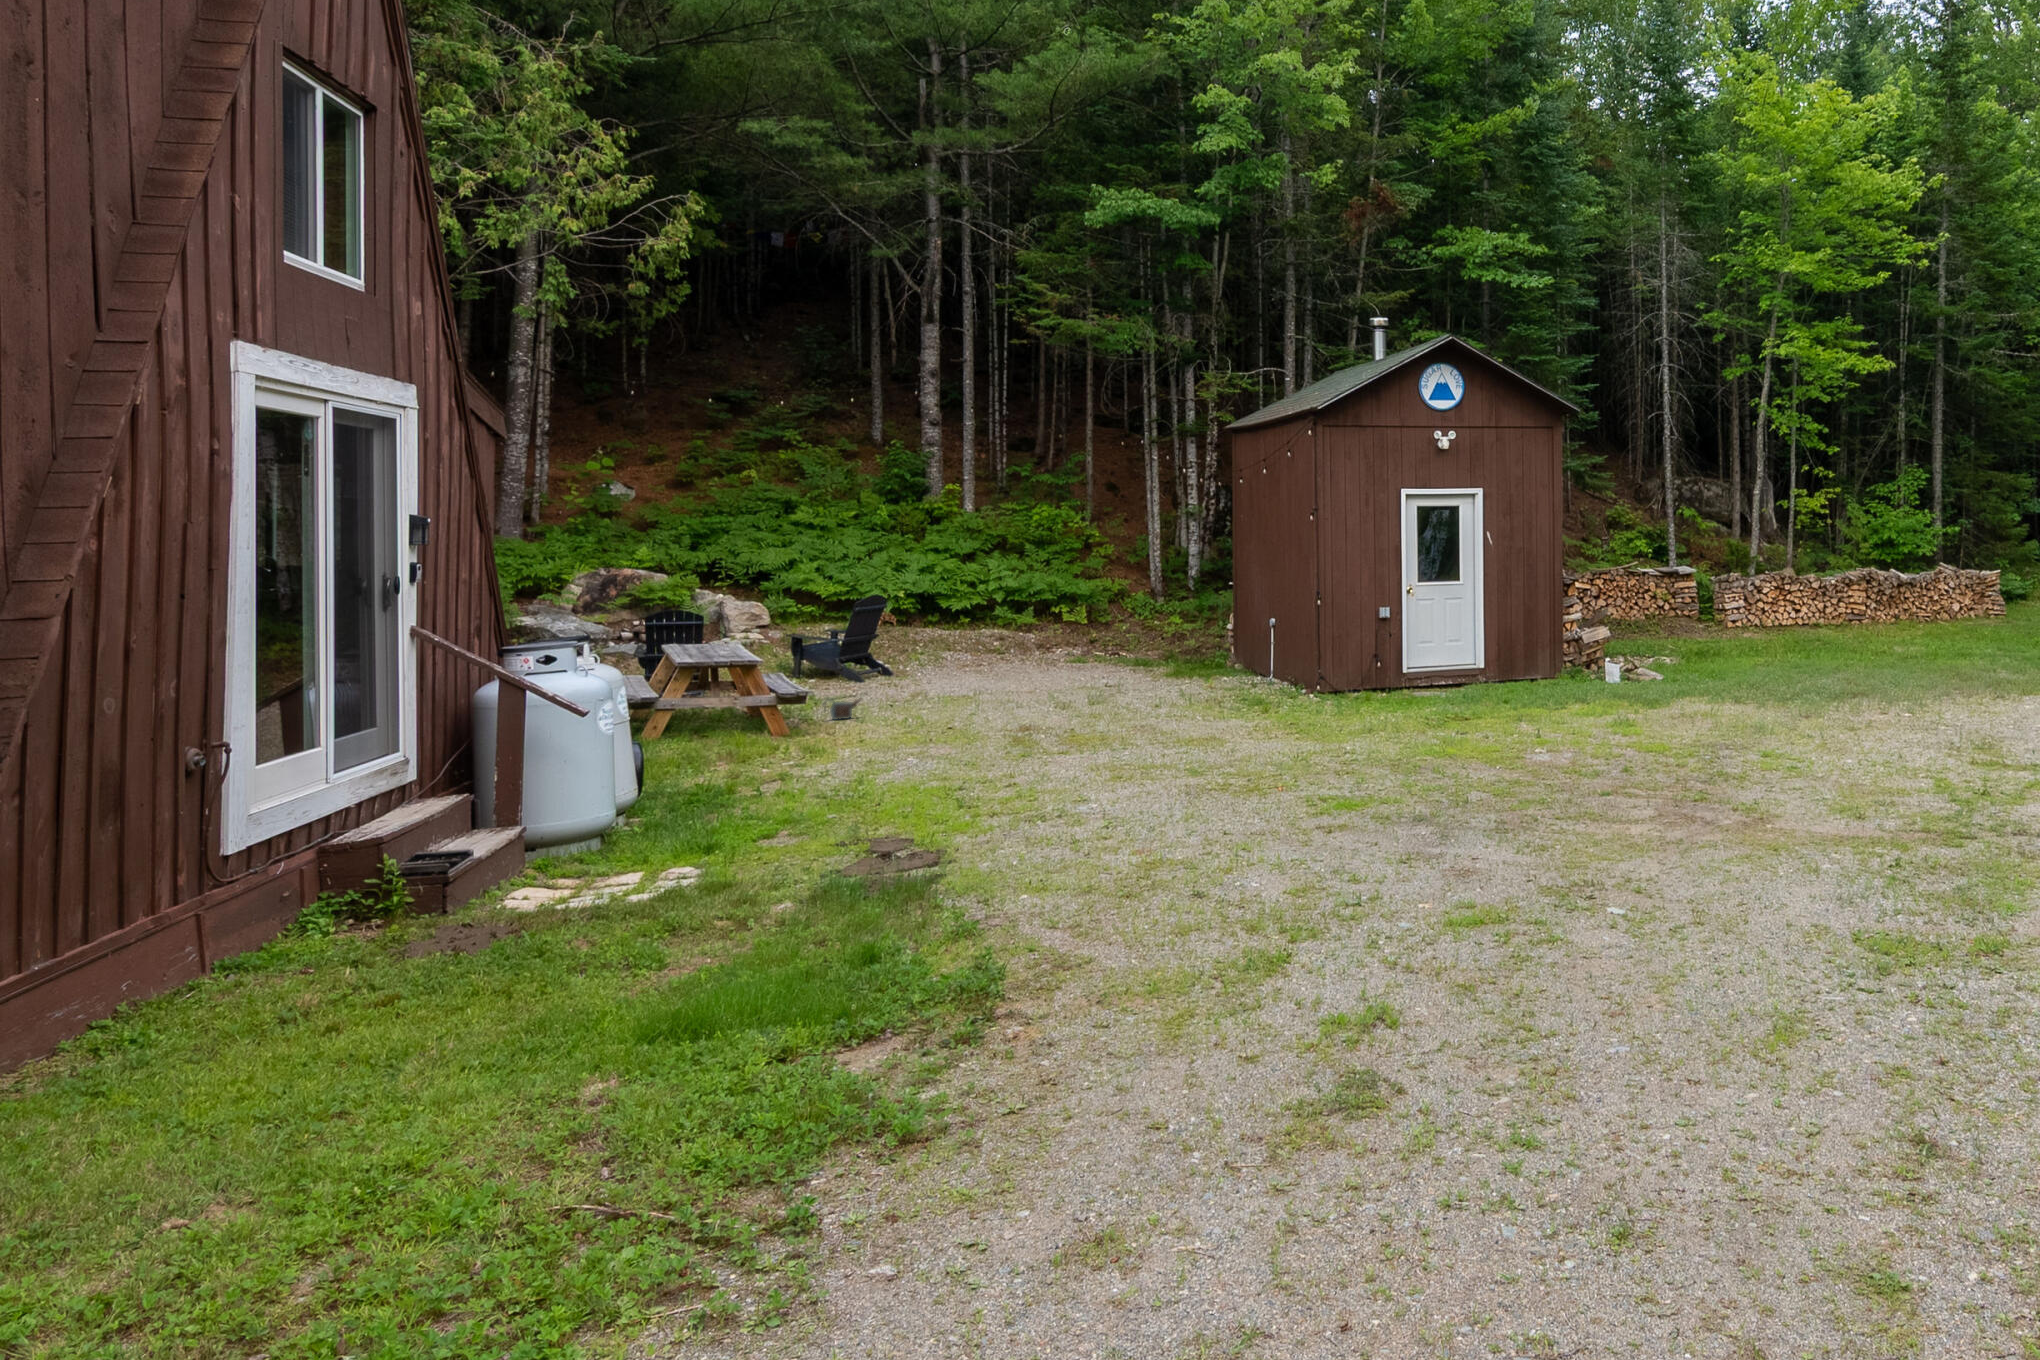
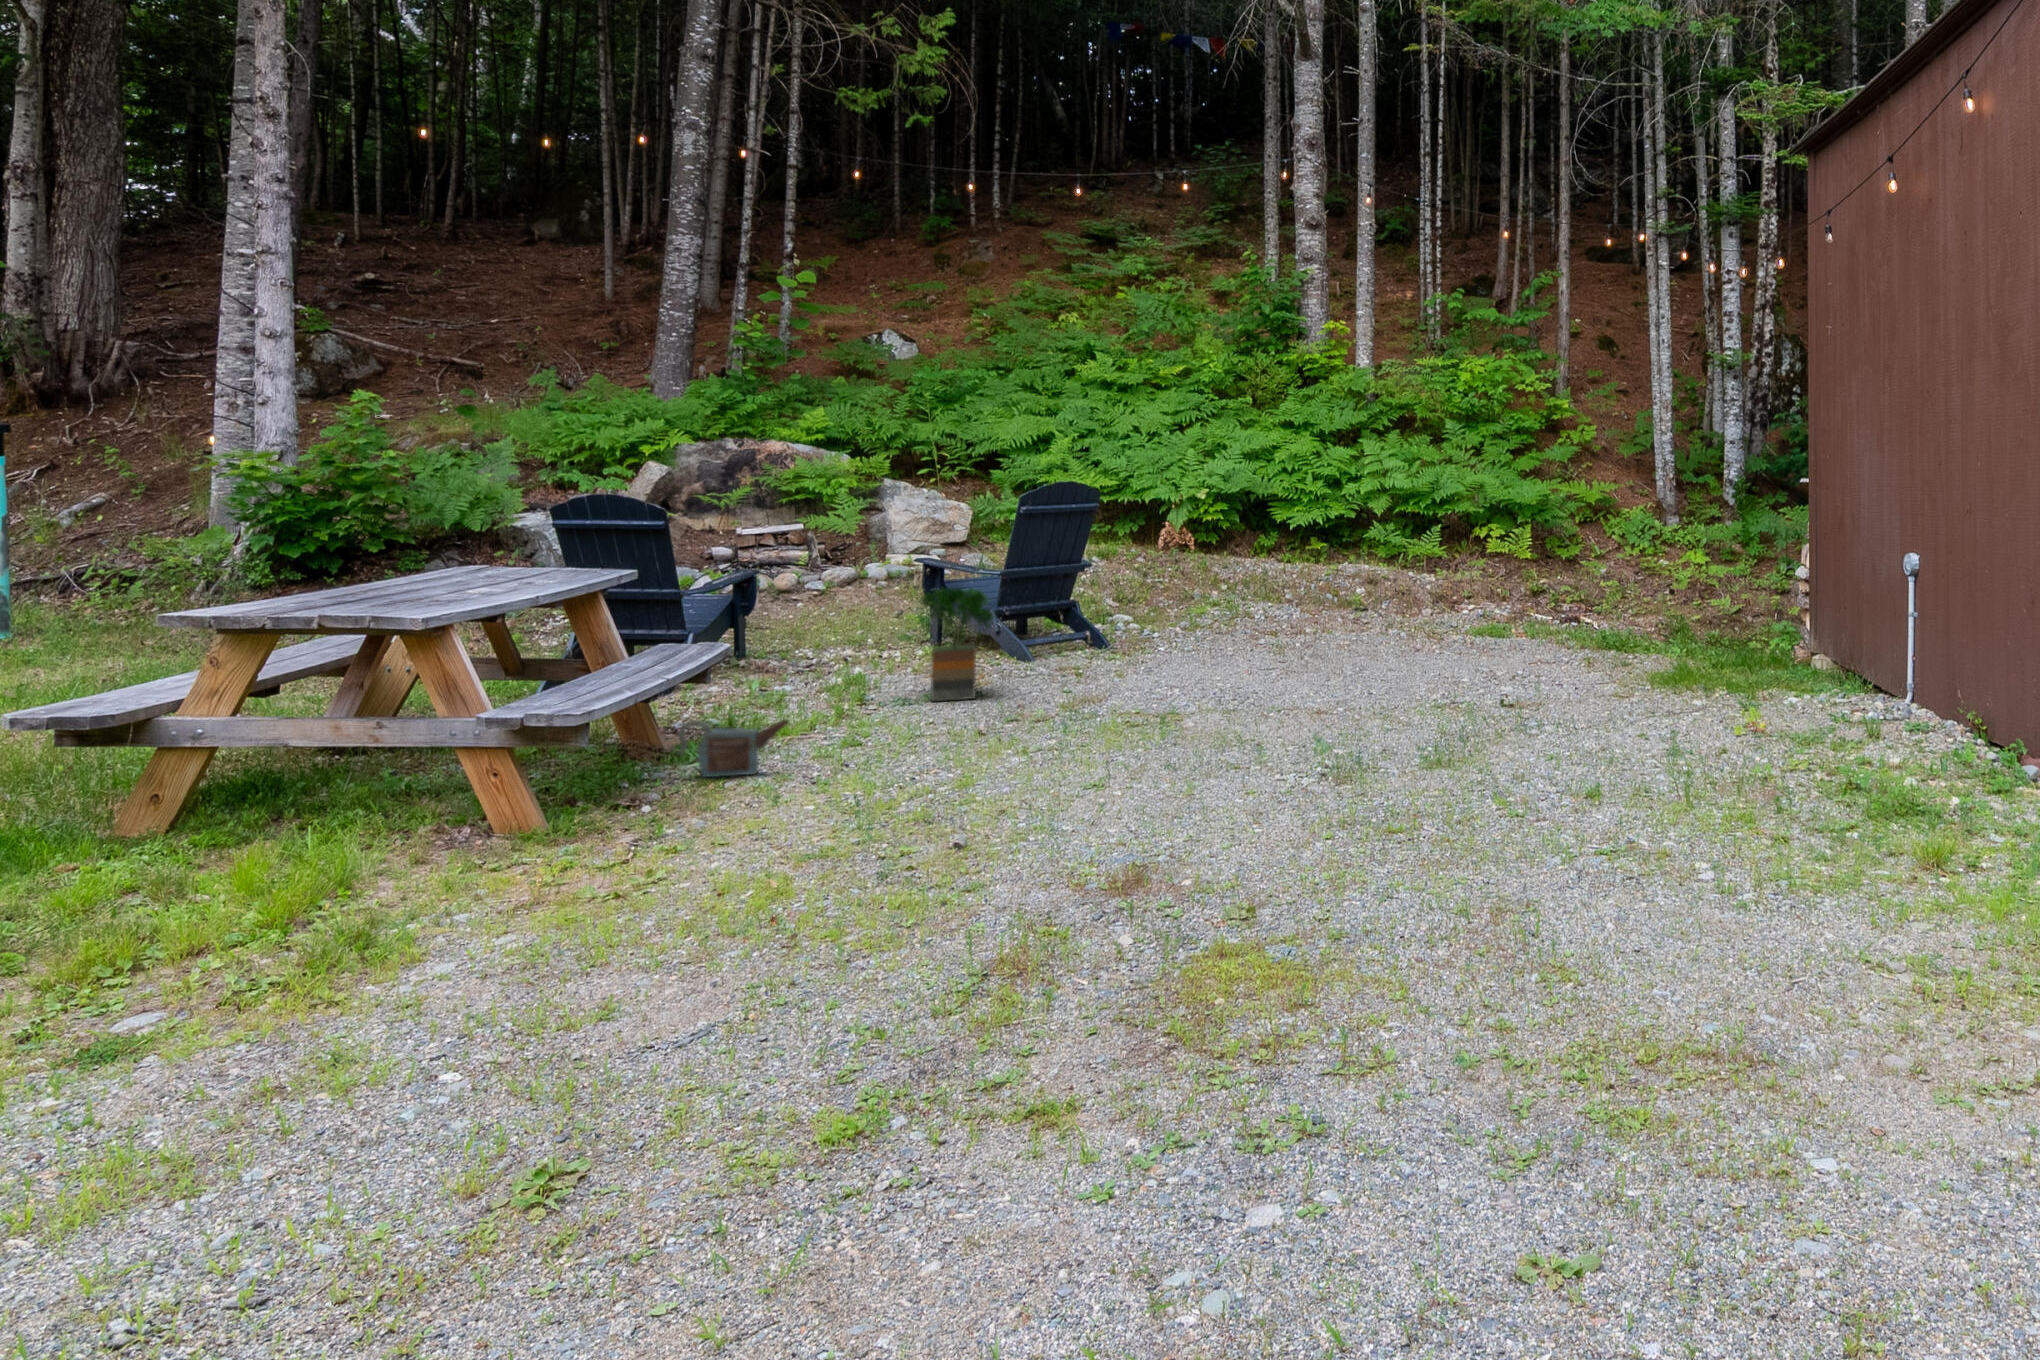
potted tree: none [854,648,893,697] -> present [918,588,995,701]

